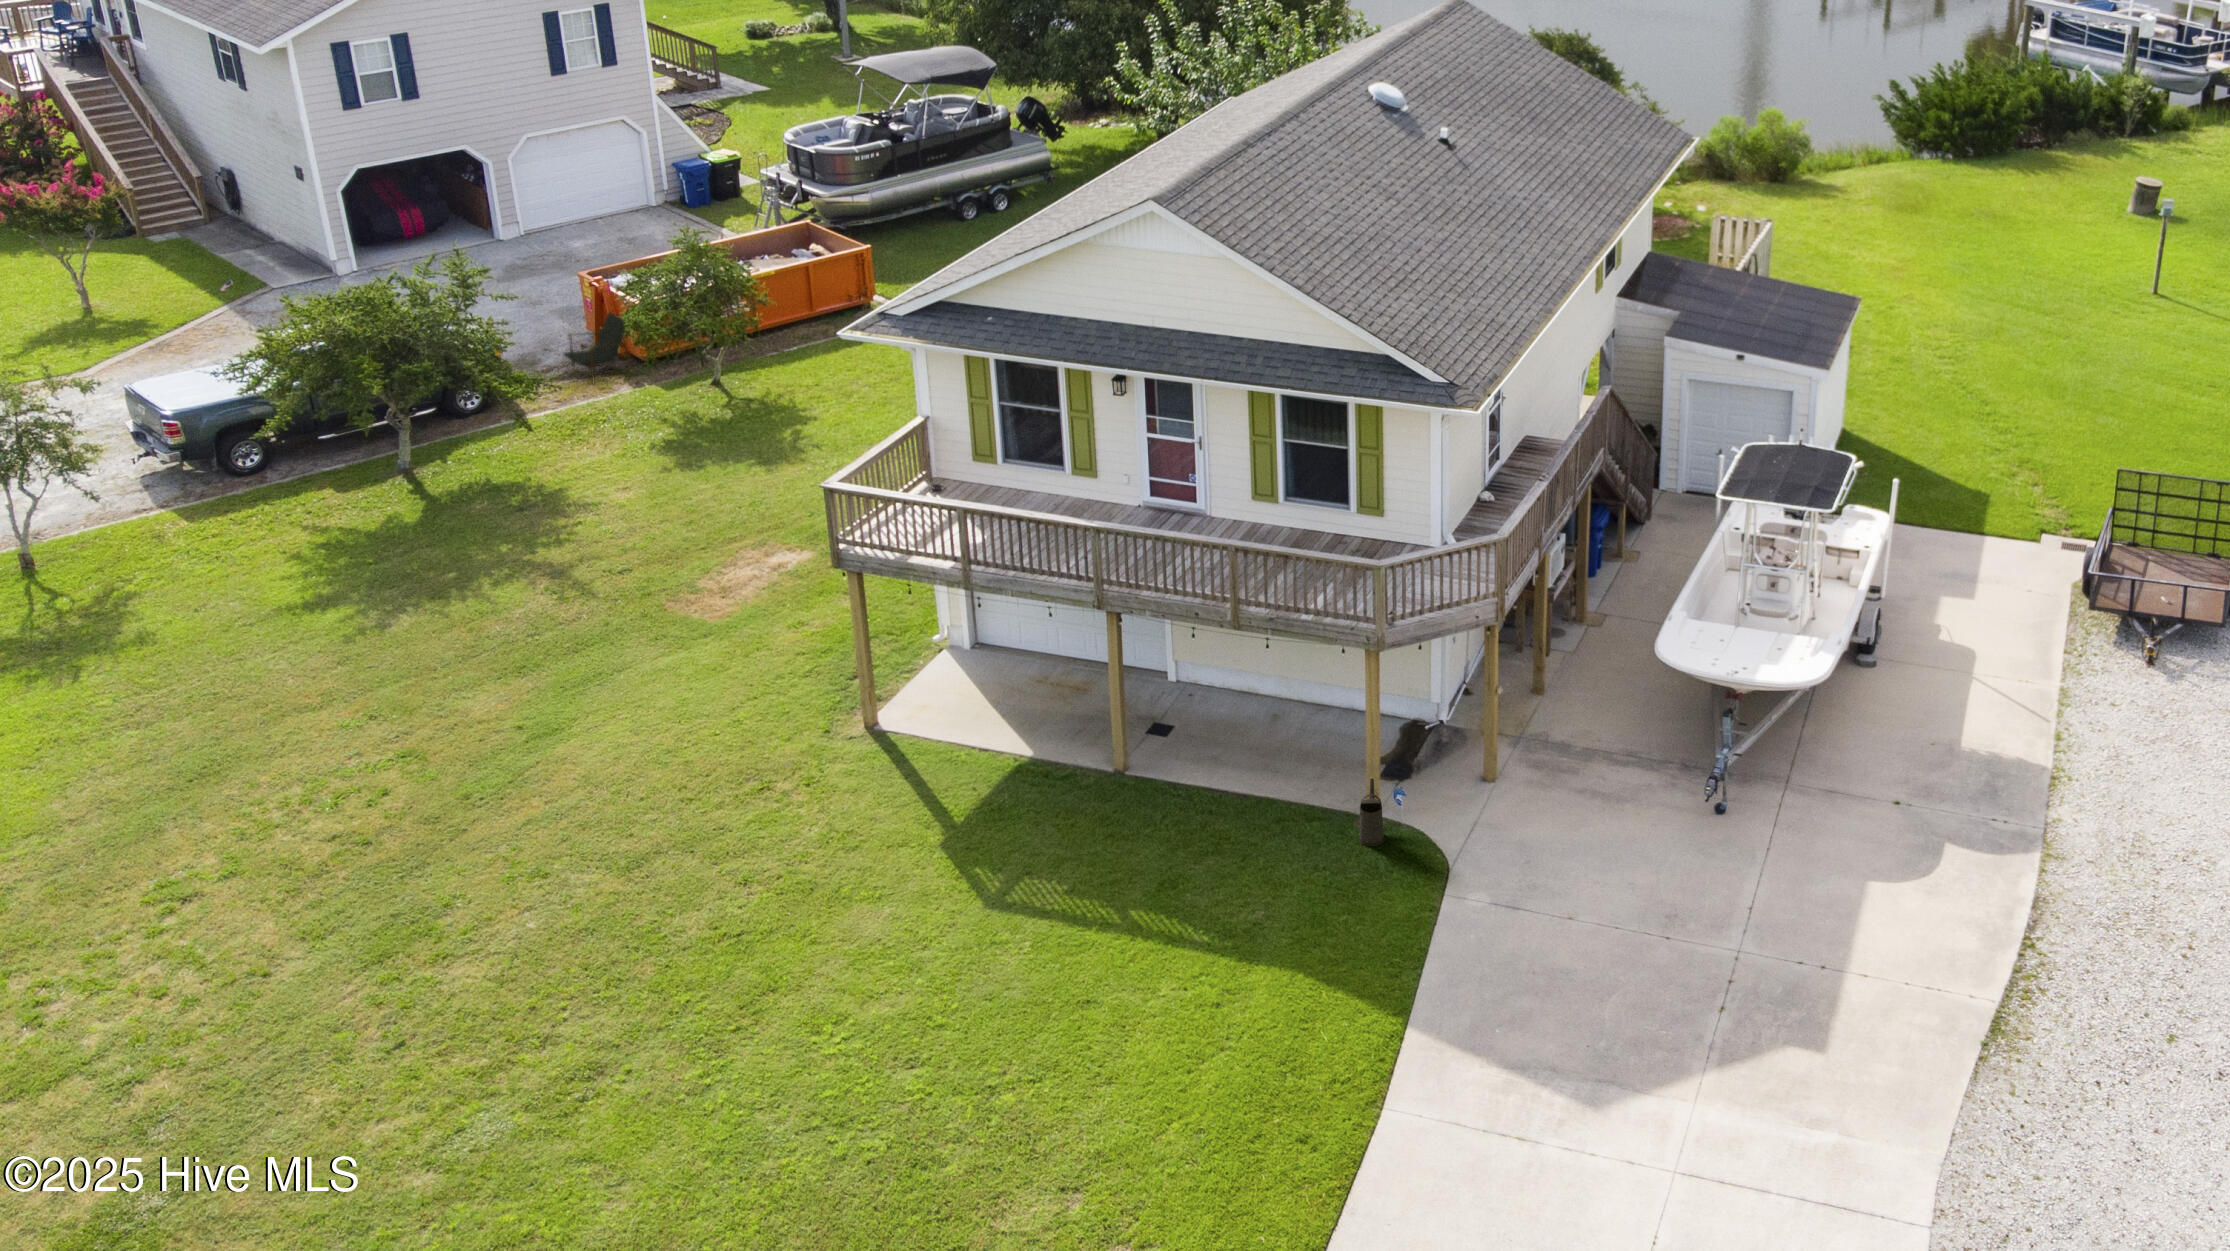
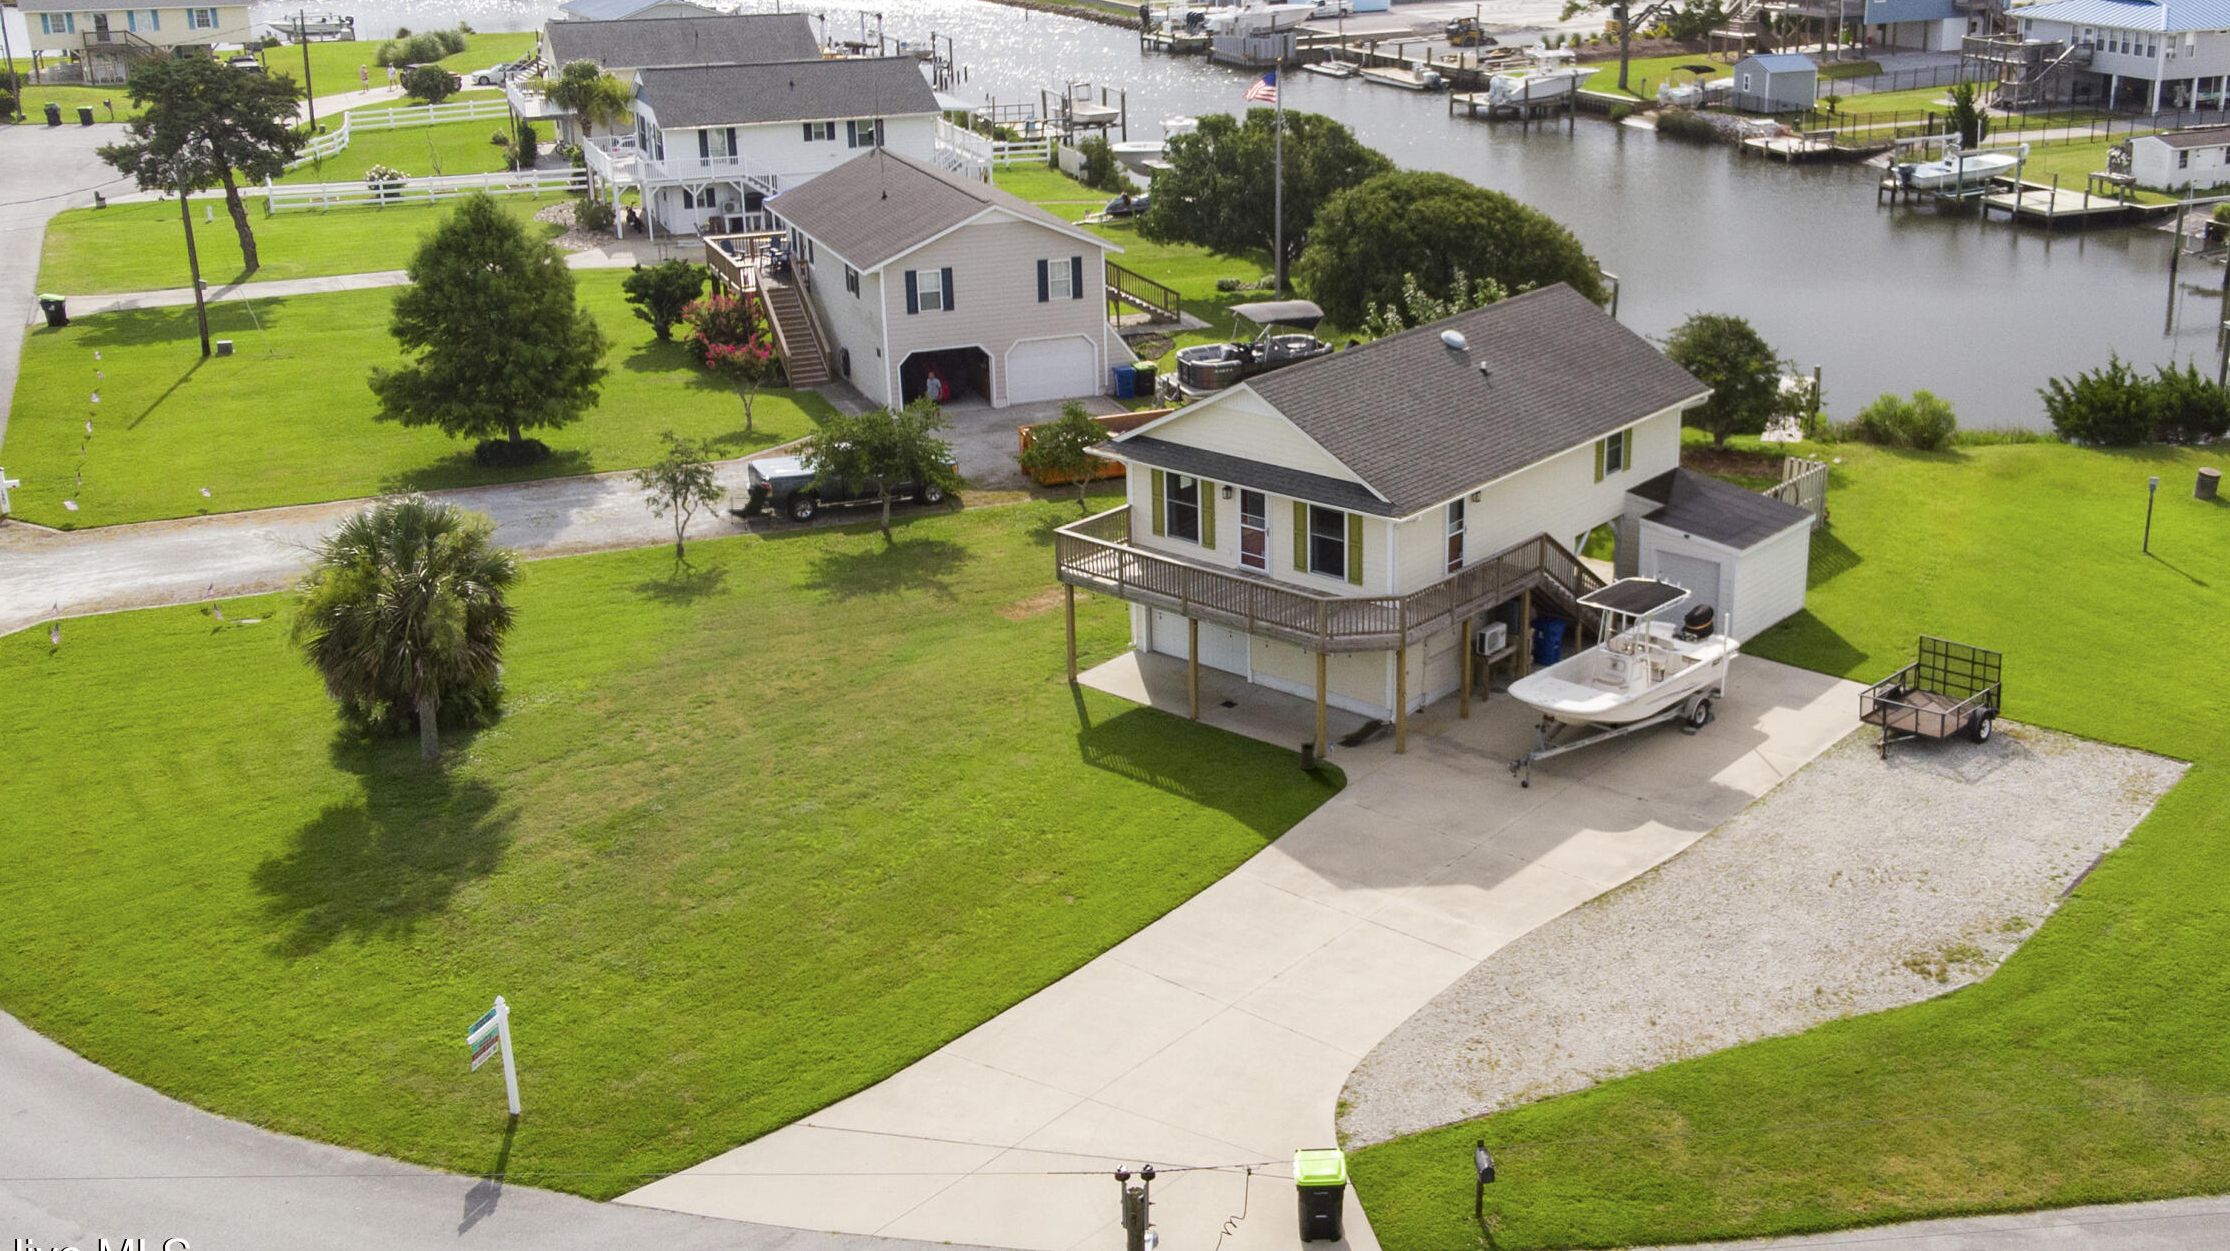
lounge chair: present [564,312,631,383] -> present [728,484,771,523]

